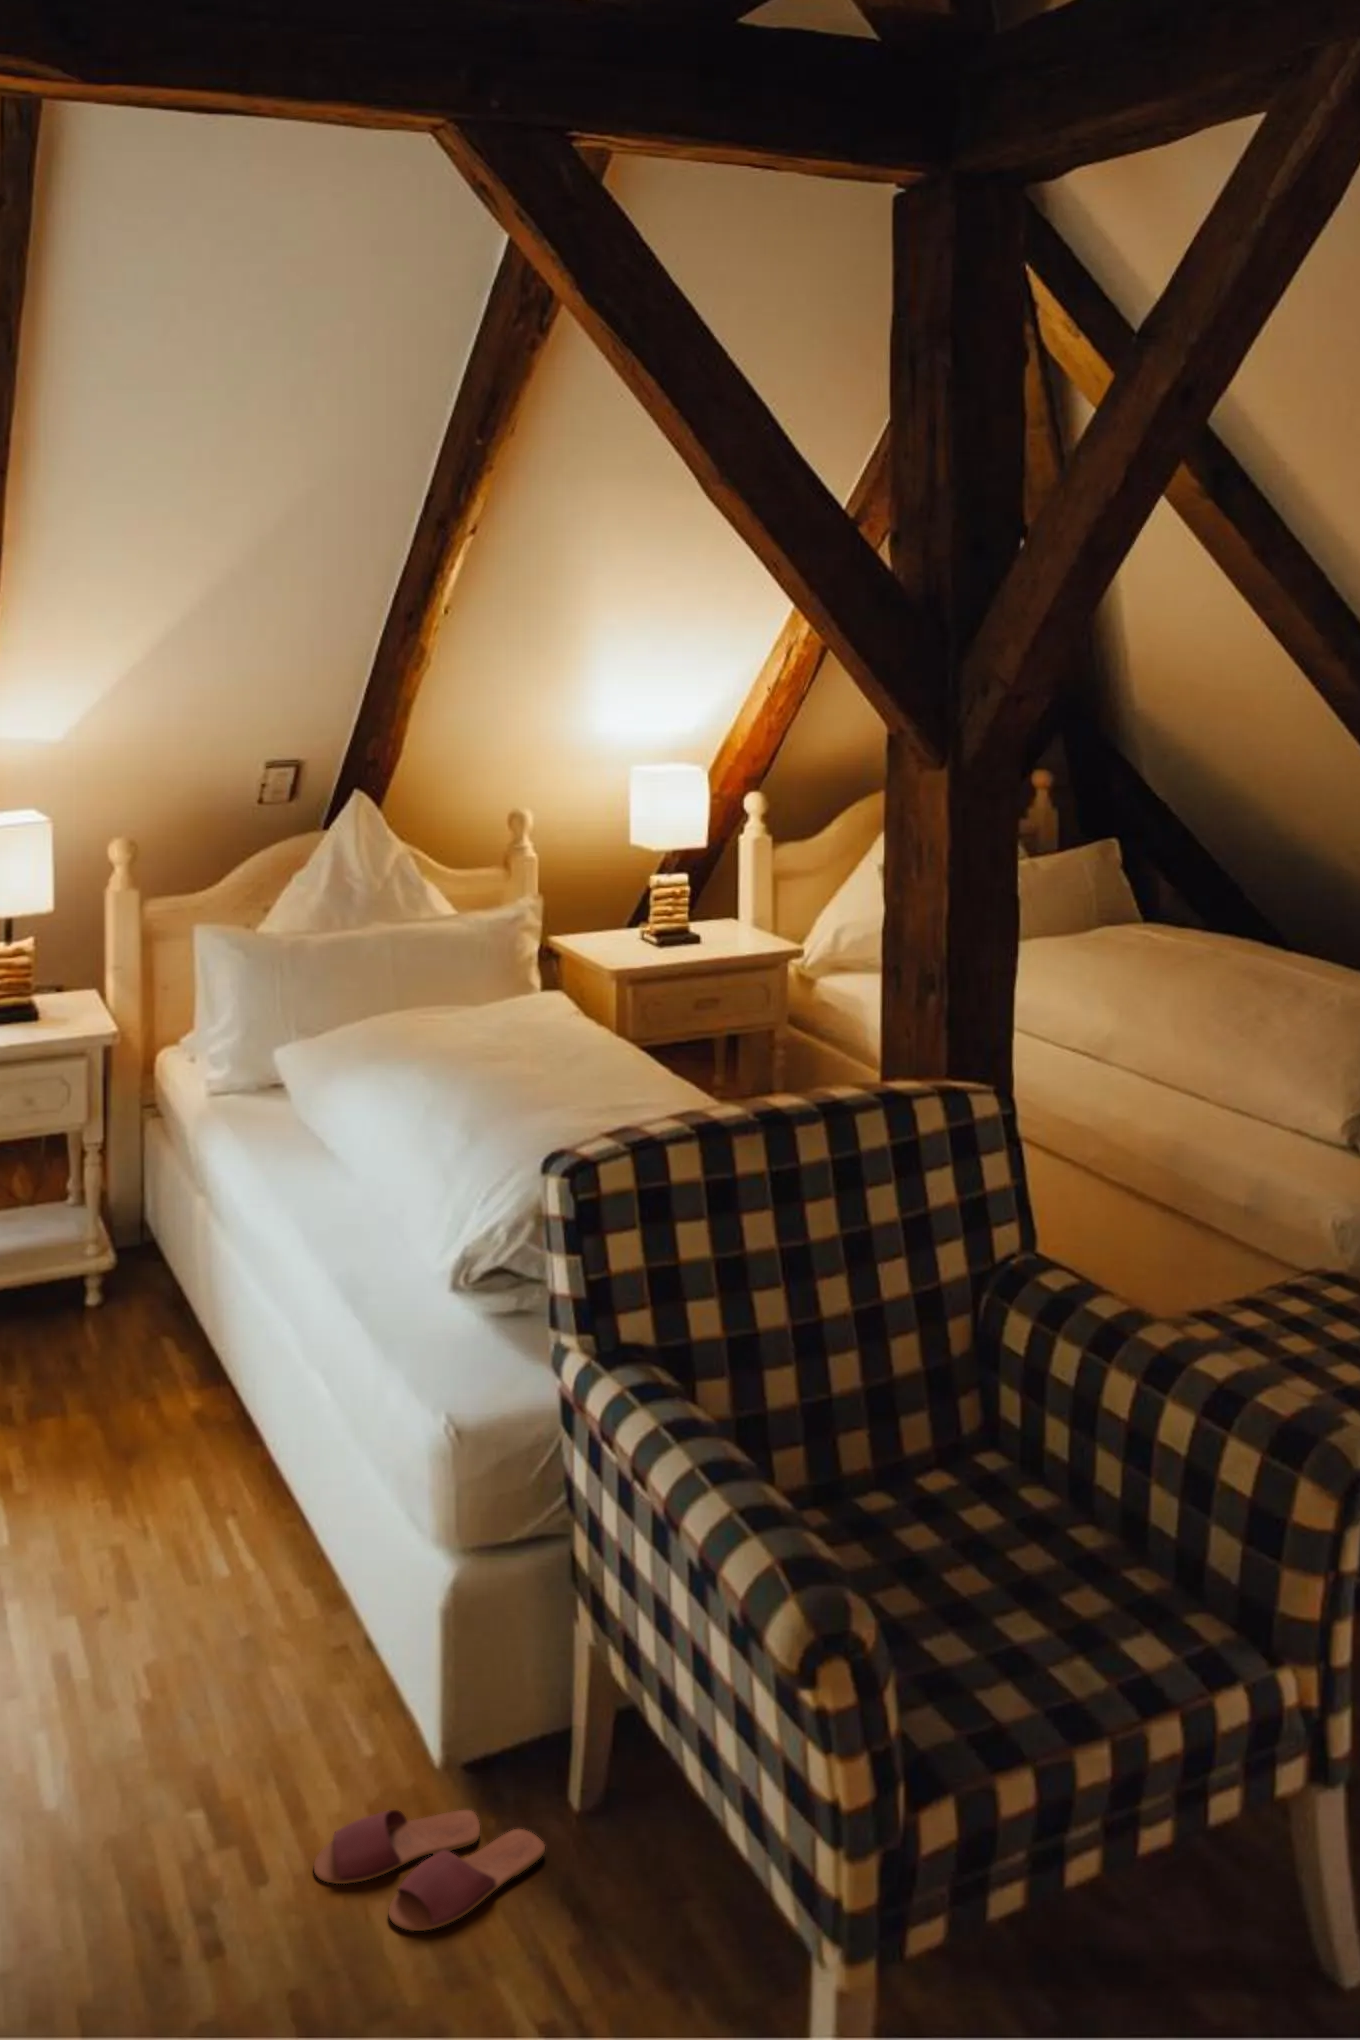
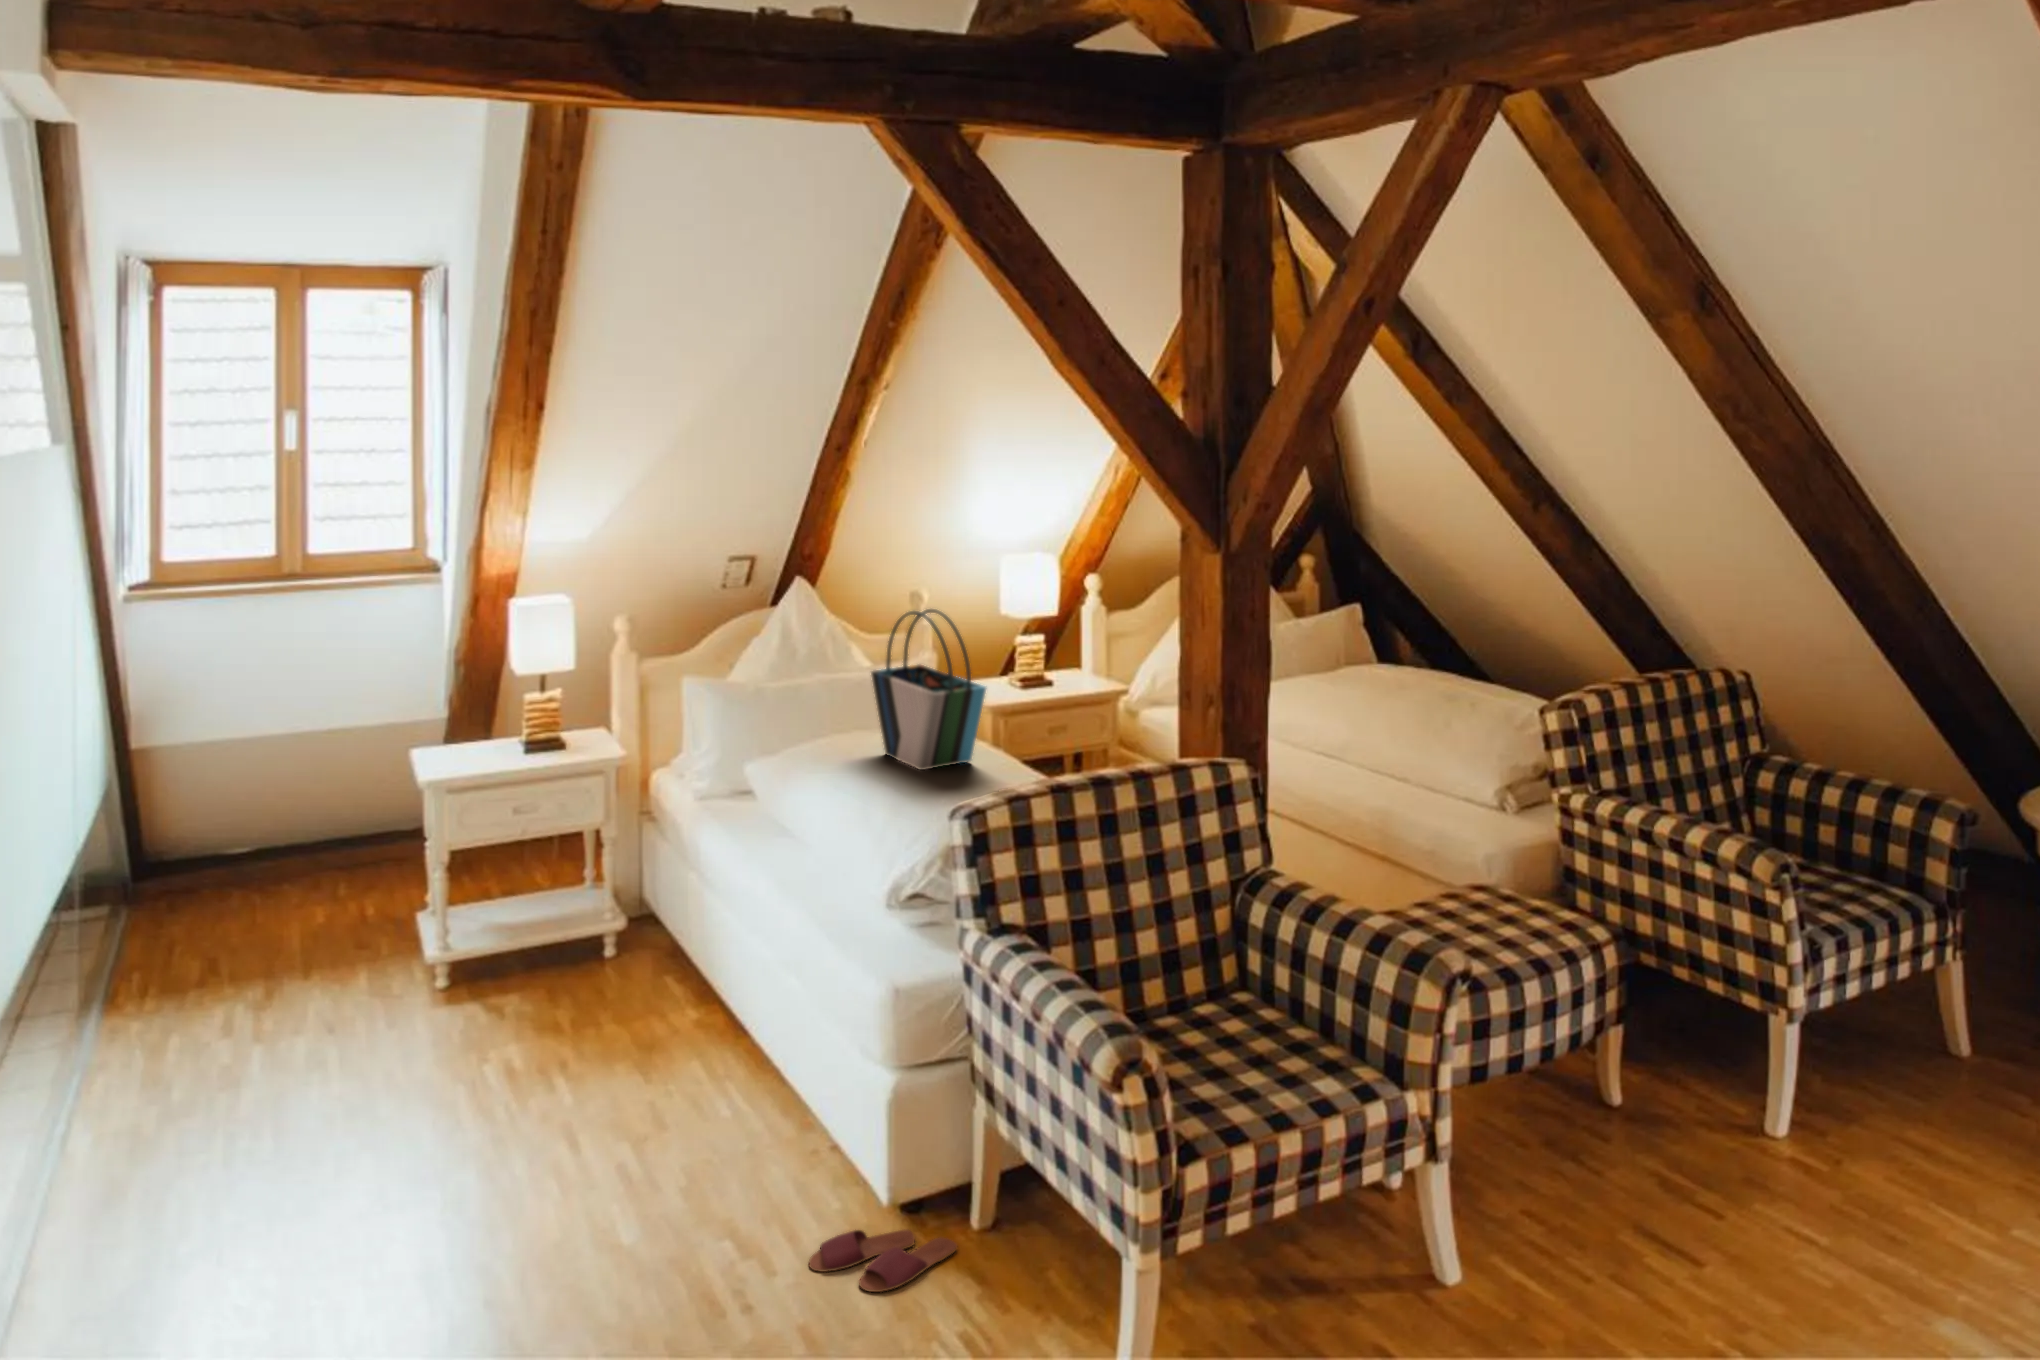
tote bag: none [443,840,606,1074] -> present [871,609,986,770]

